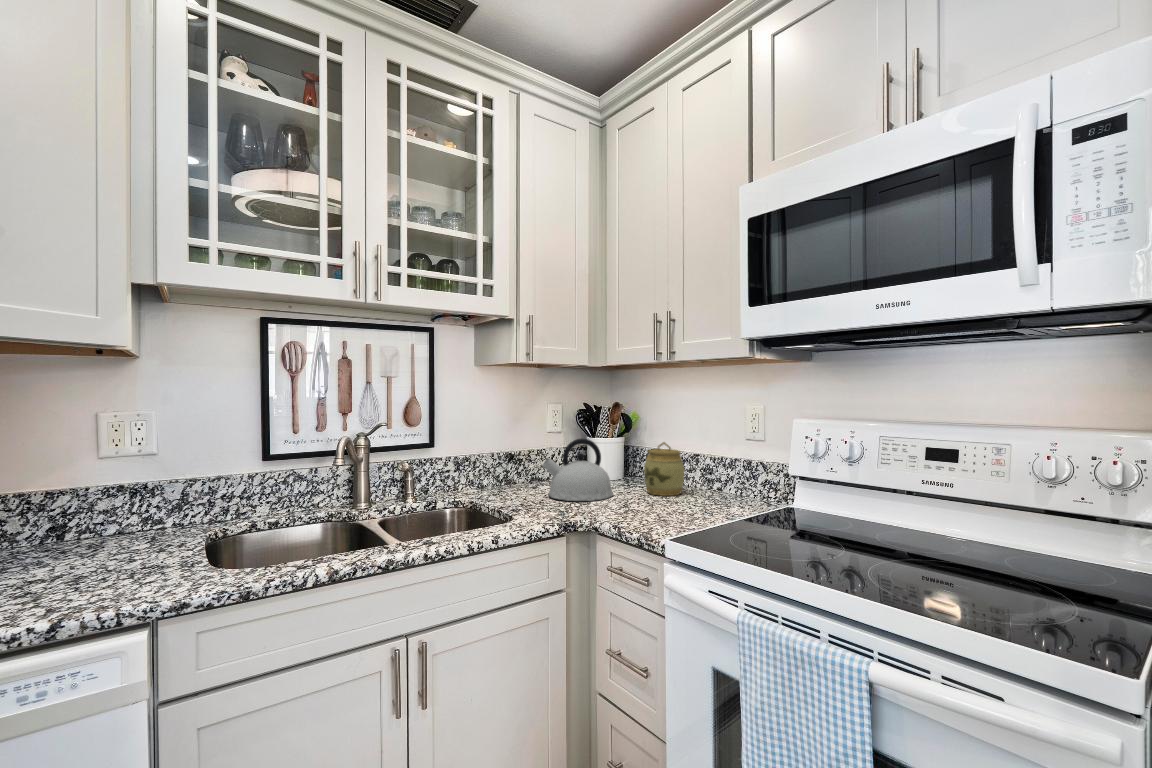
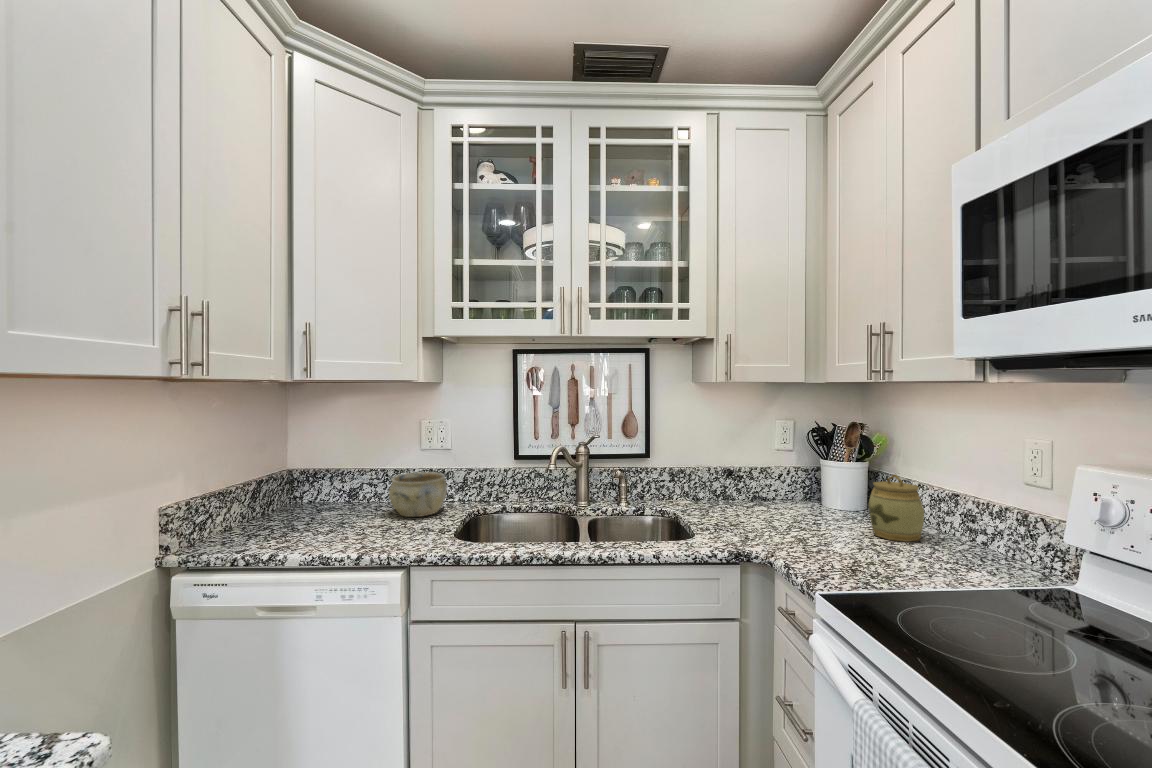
kettle: present [543,439,613,501] -> none [744,462,827,532]
ceramic bowl: none [51,488,165,559] -> present [389,472,447,517]

